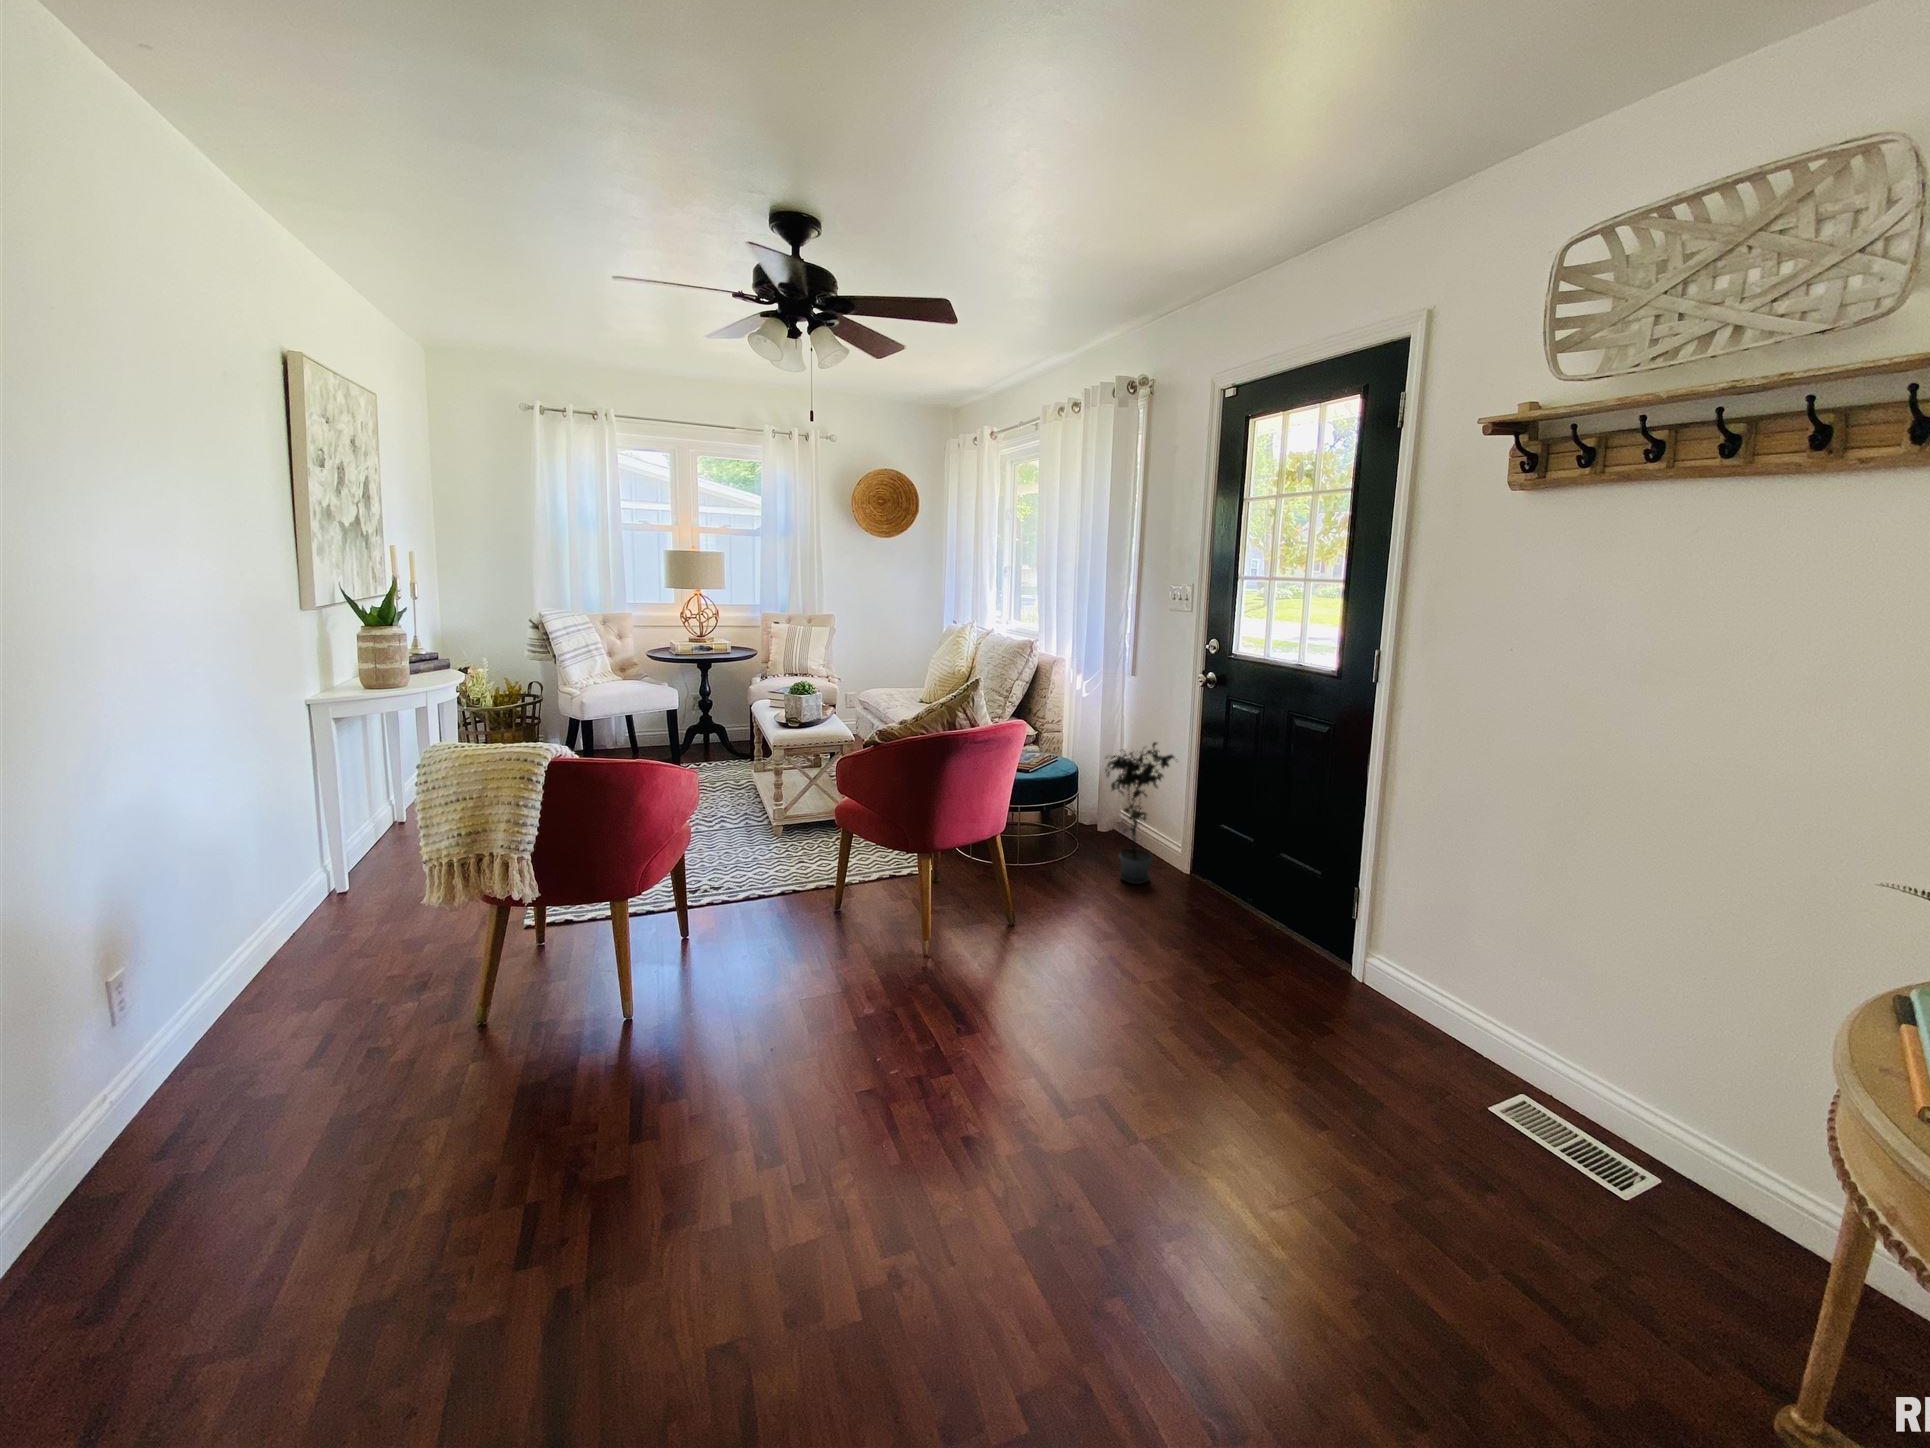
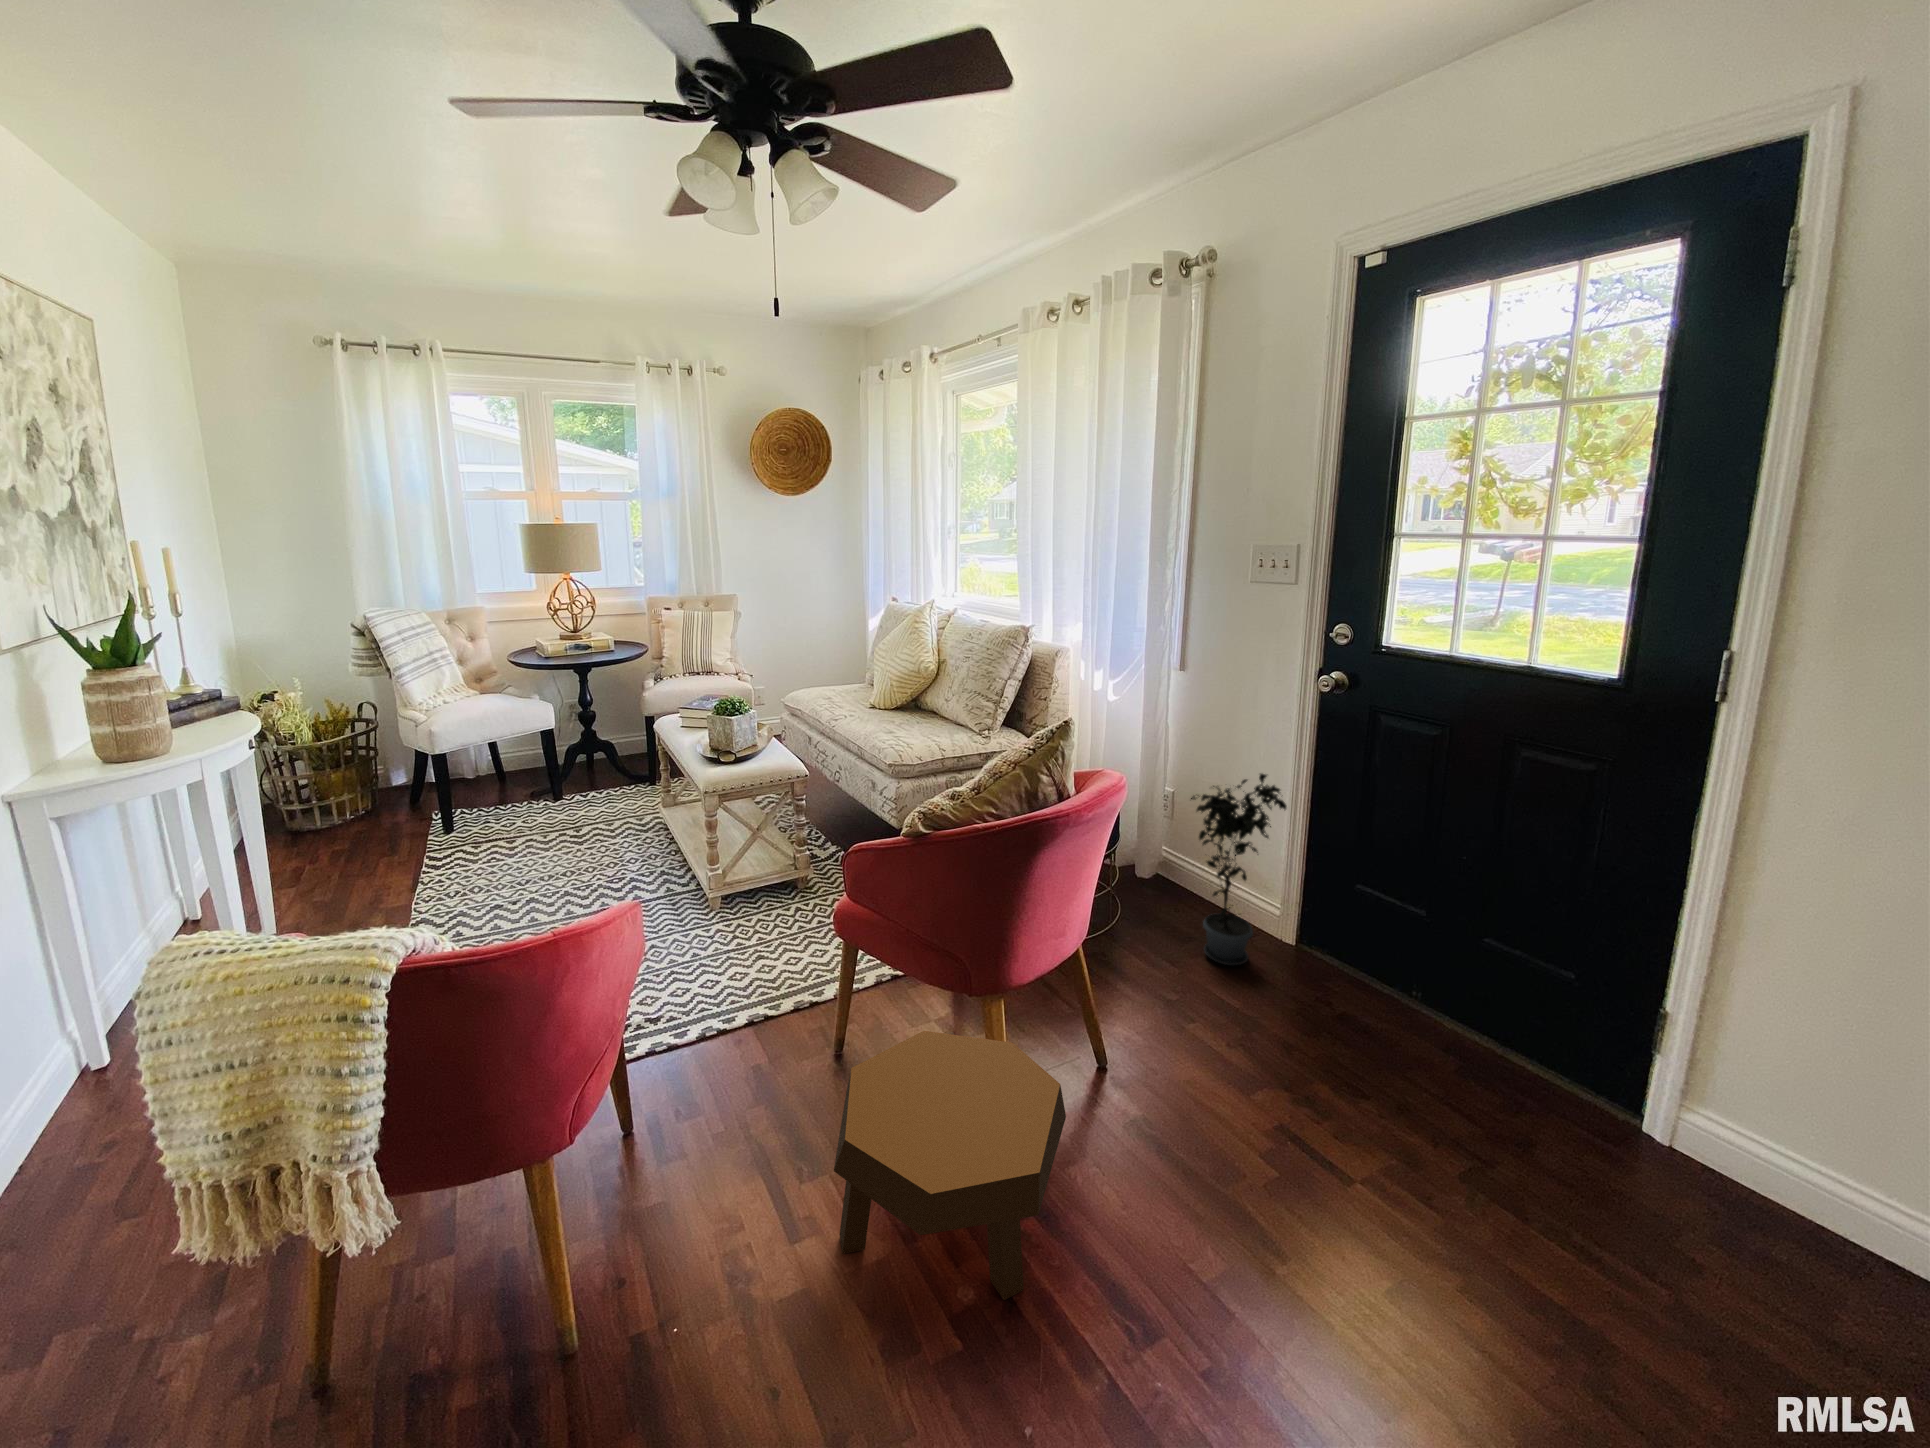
footstool: none [793,876,947,1015] -> present [834,1031,1066,1300]

